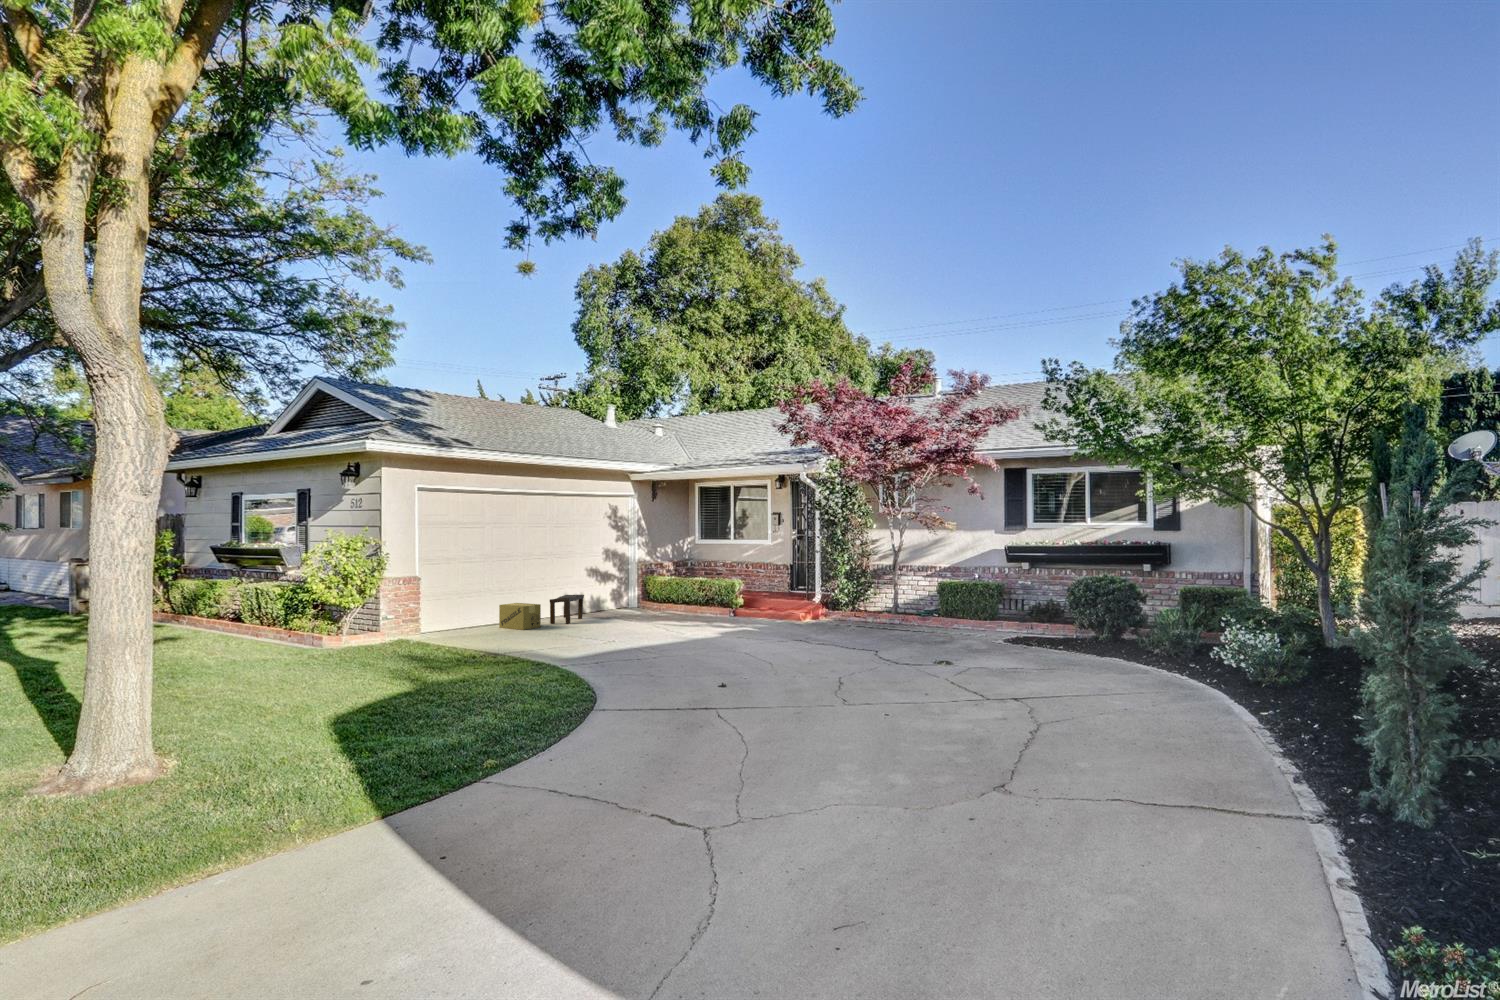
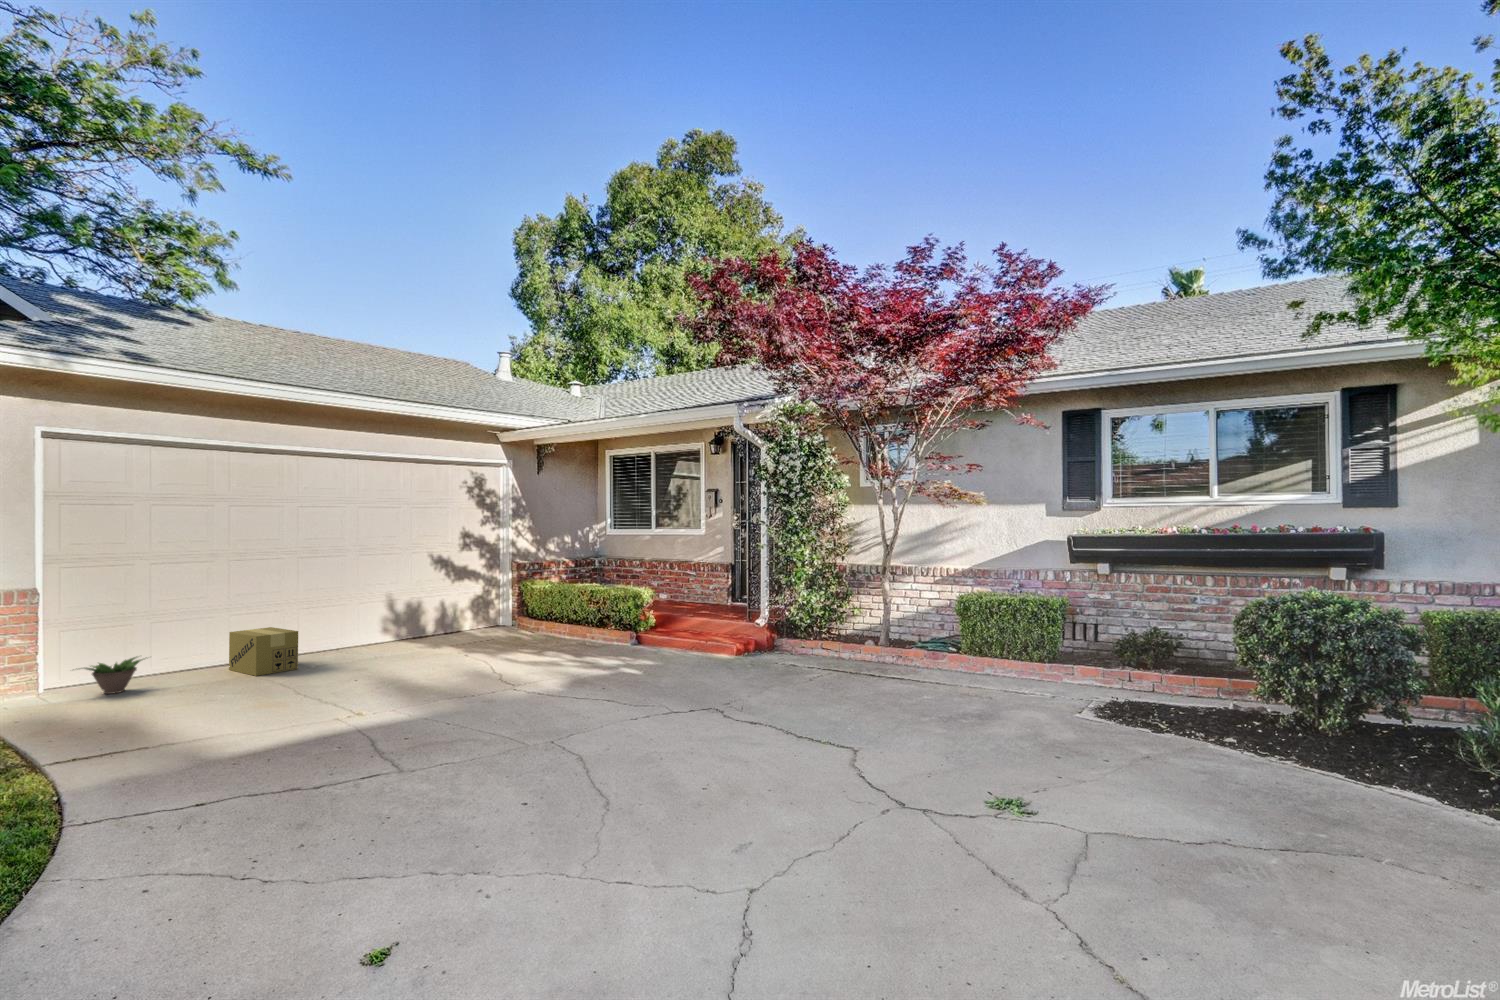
bench: present [550,595,584,624] -> none [328,611,402,660]
decorative plant: none [442,616,474,636] -> present [84,657,143,694]

